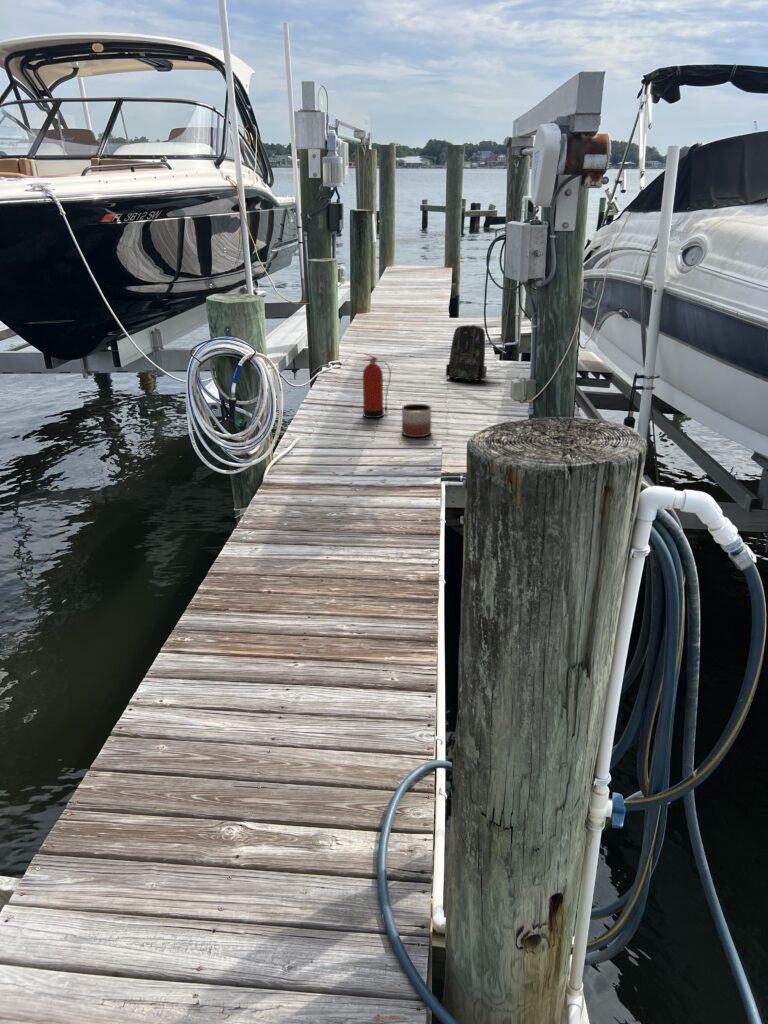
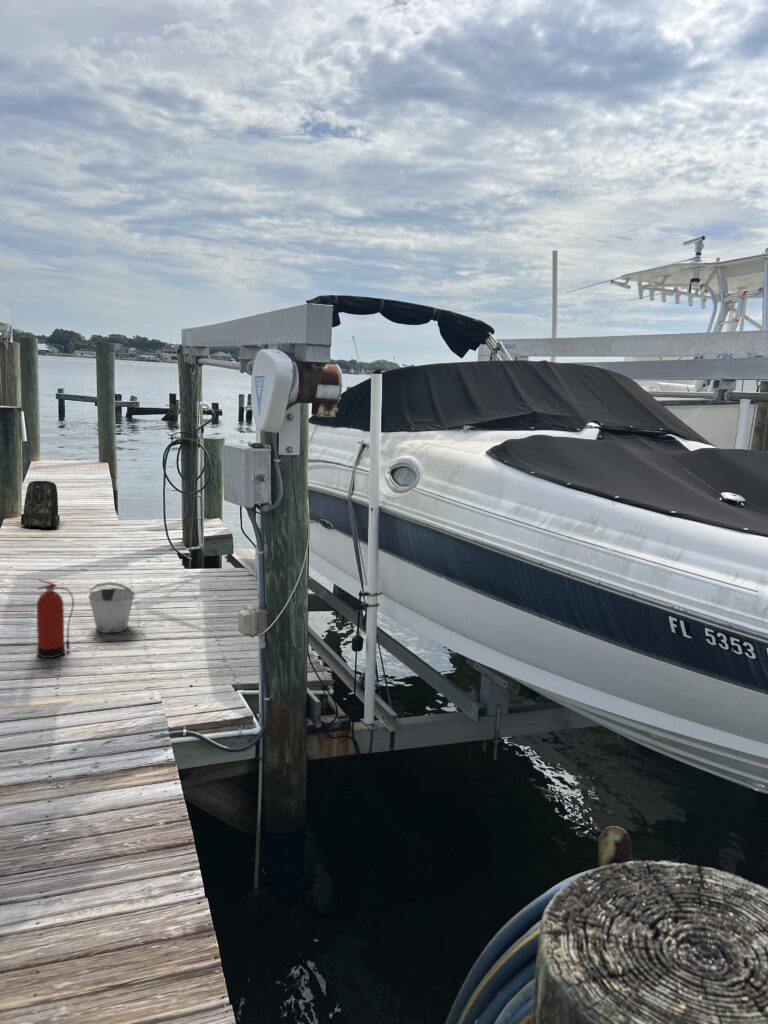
backpack: present [446,325,487,381] -> present [21,481,60,528]
bucket: none [405,362,442,404] -> present [89,582,134,633]
planter: present [402,404,431,437] -> none [94,638,132,680]

